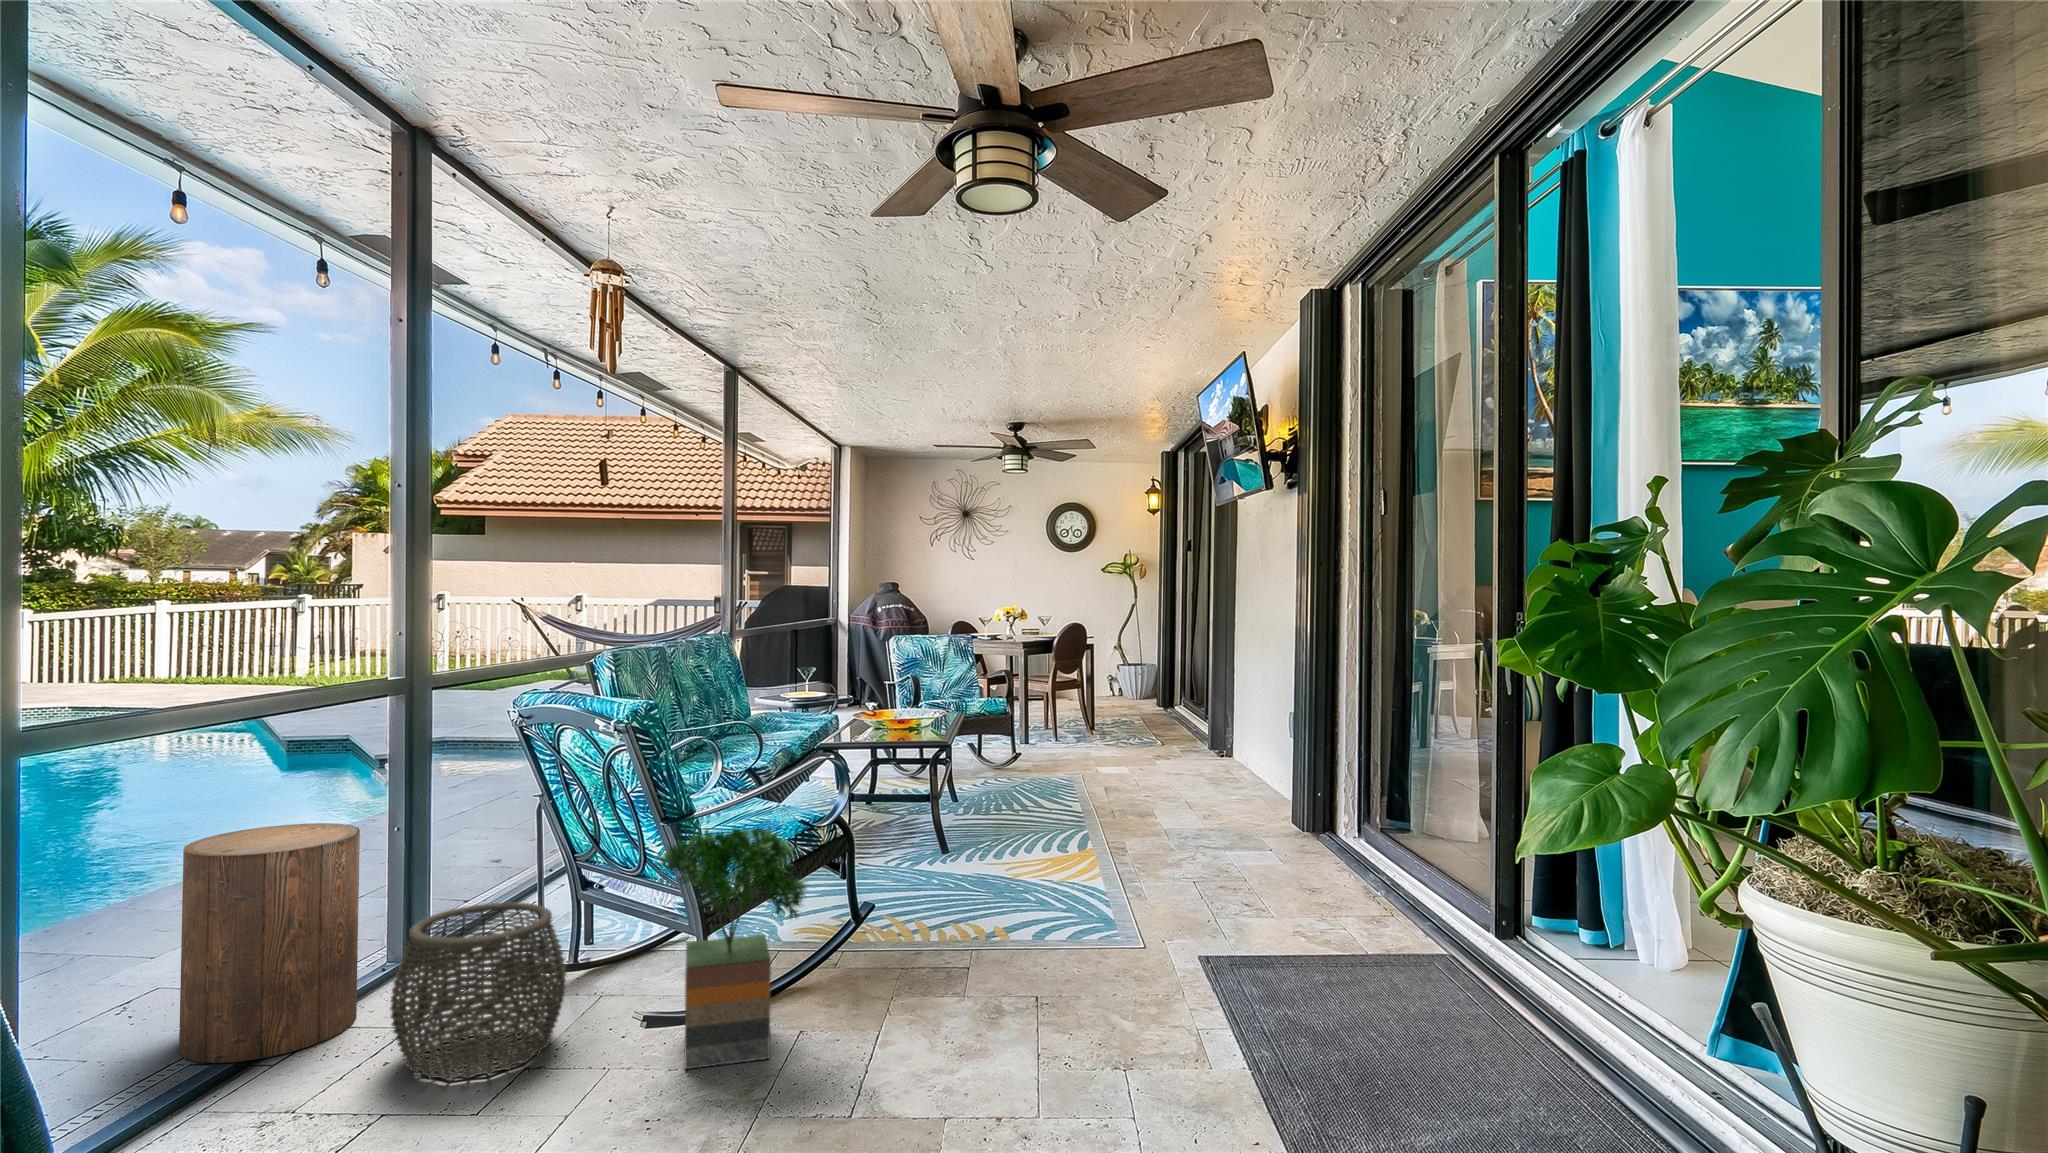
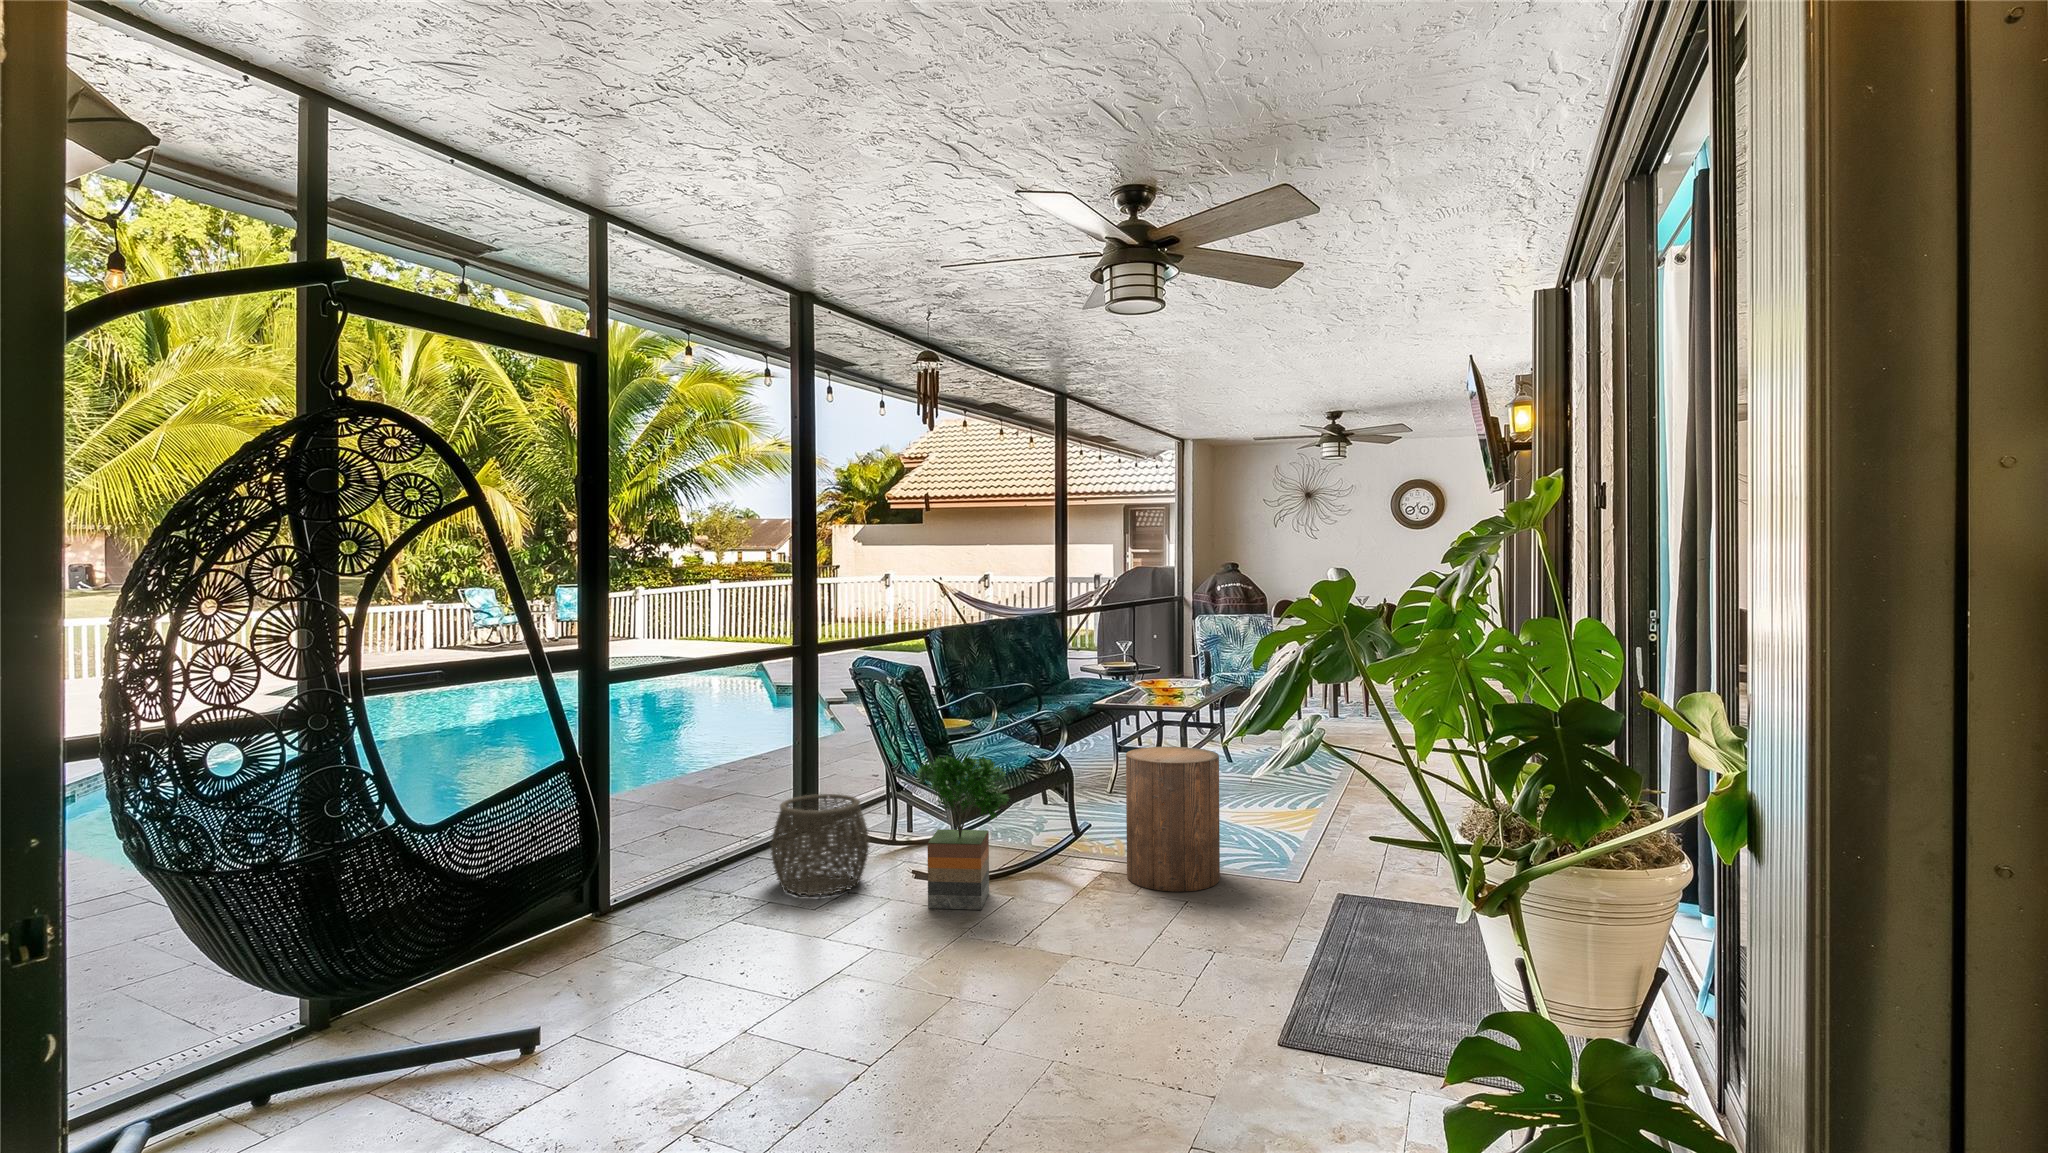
stool: present [179,823,360,1063] -> present [1126,747,1220,891]

